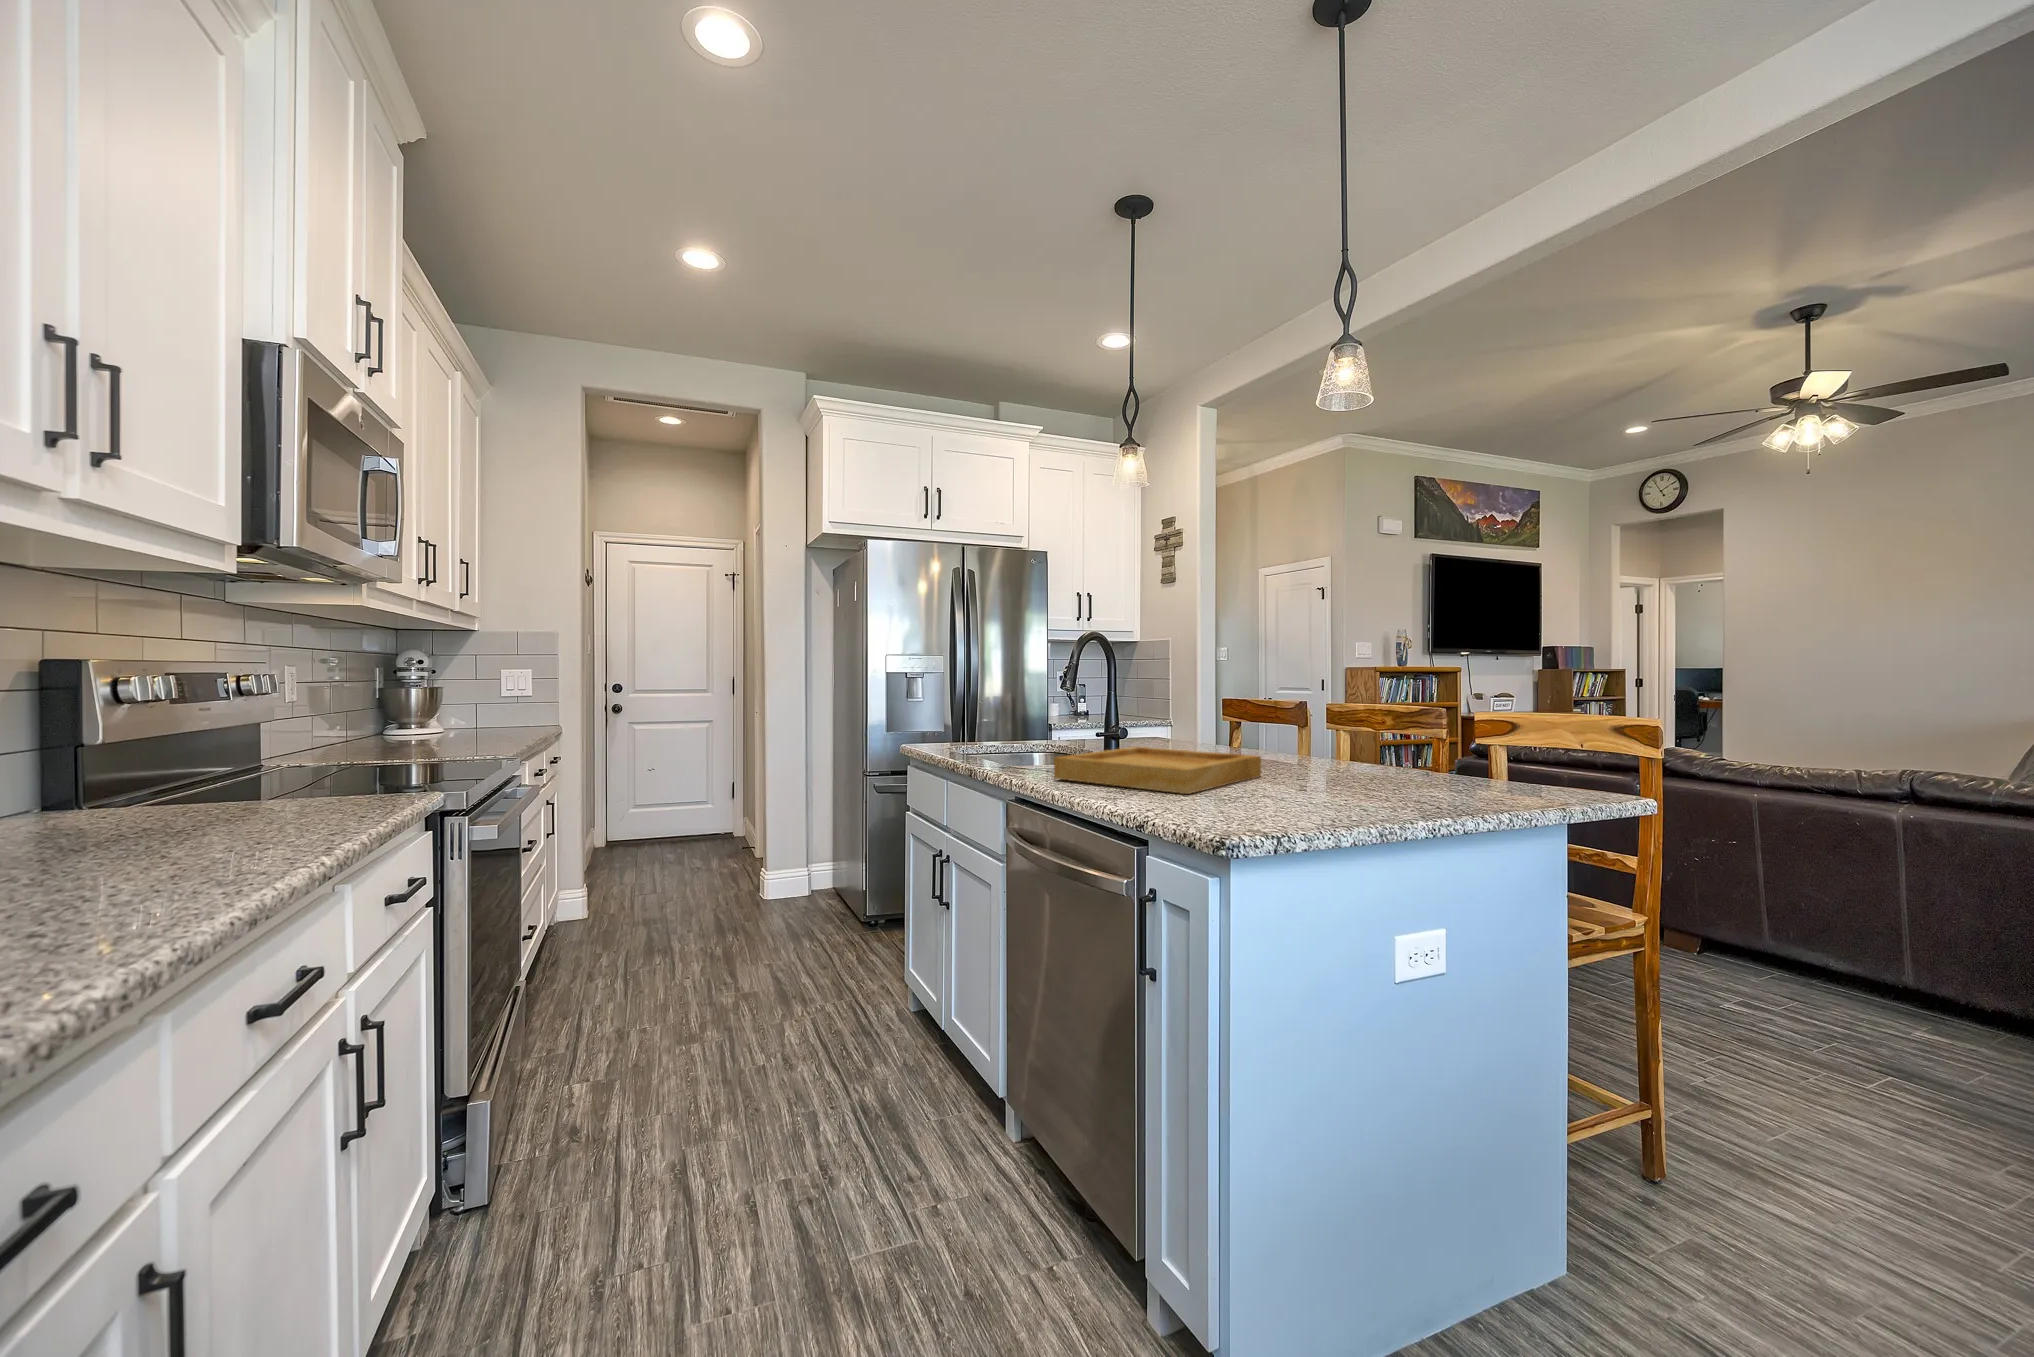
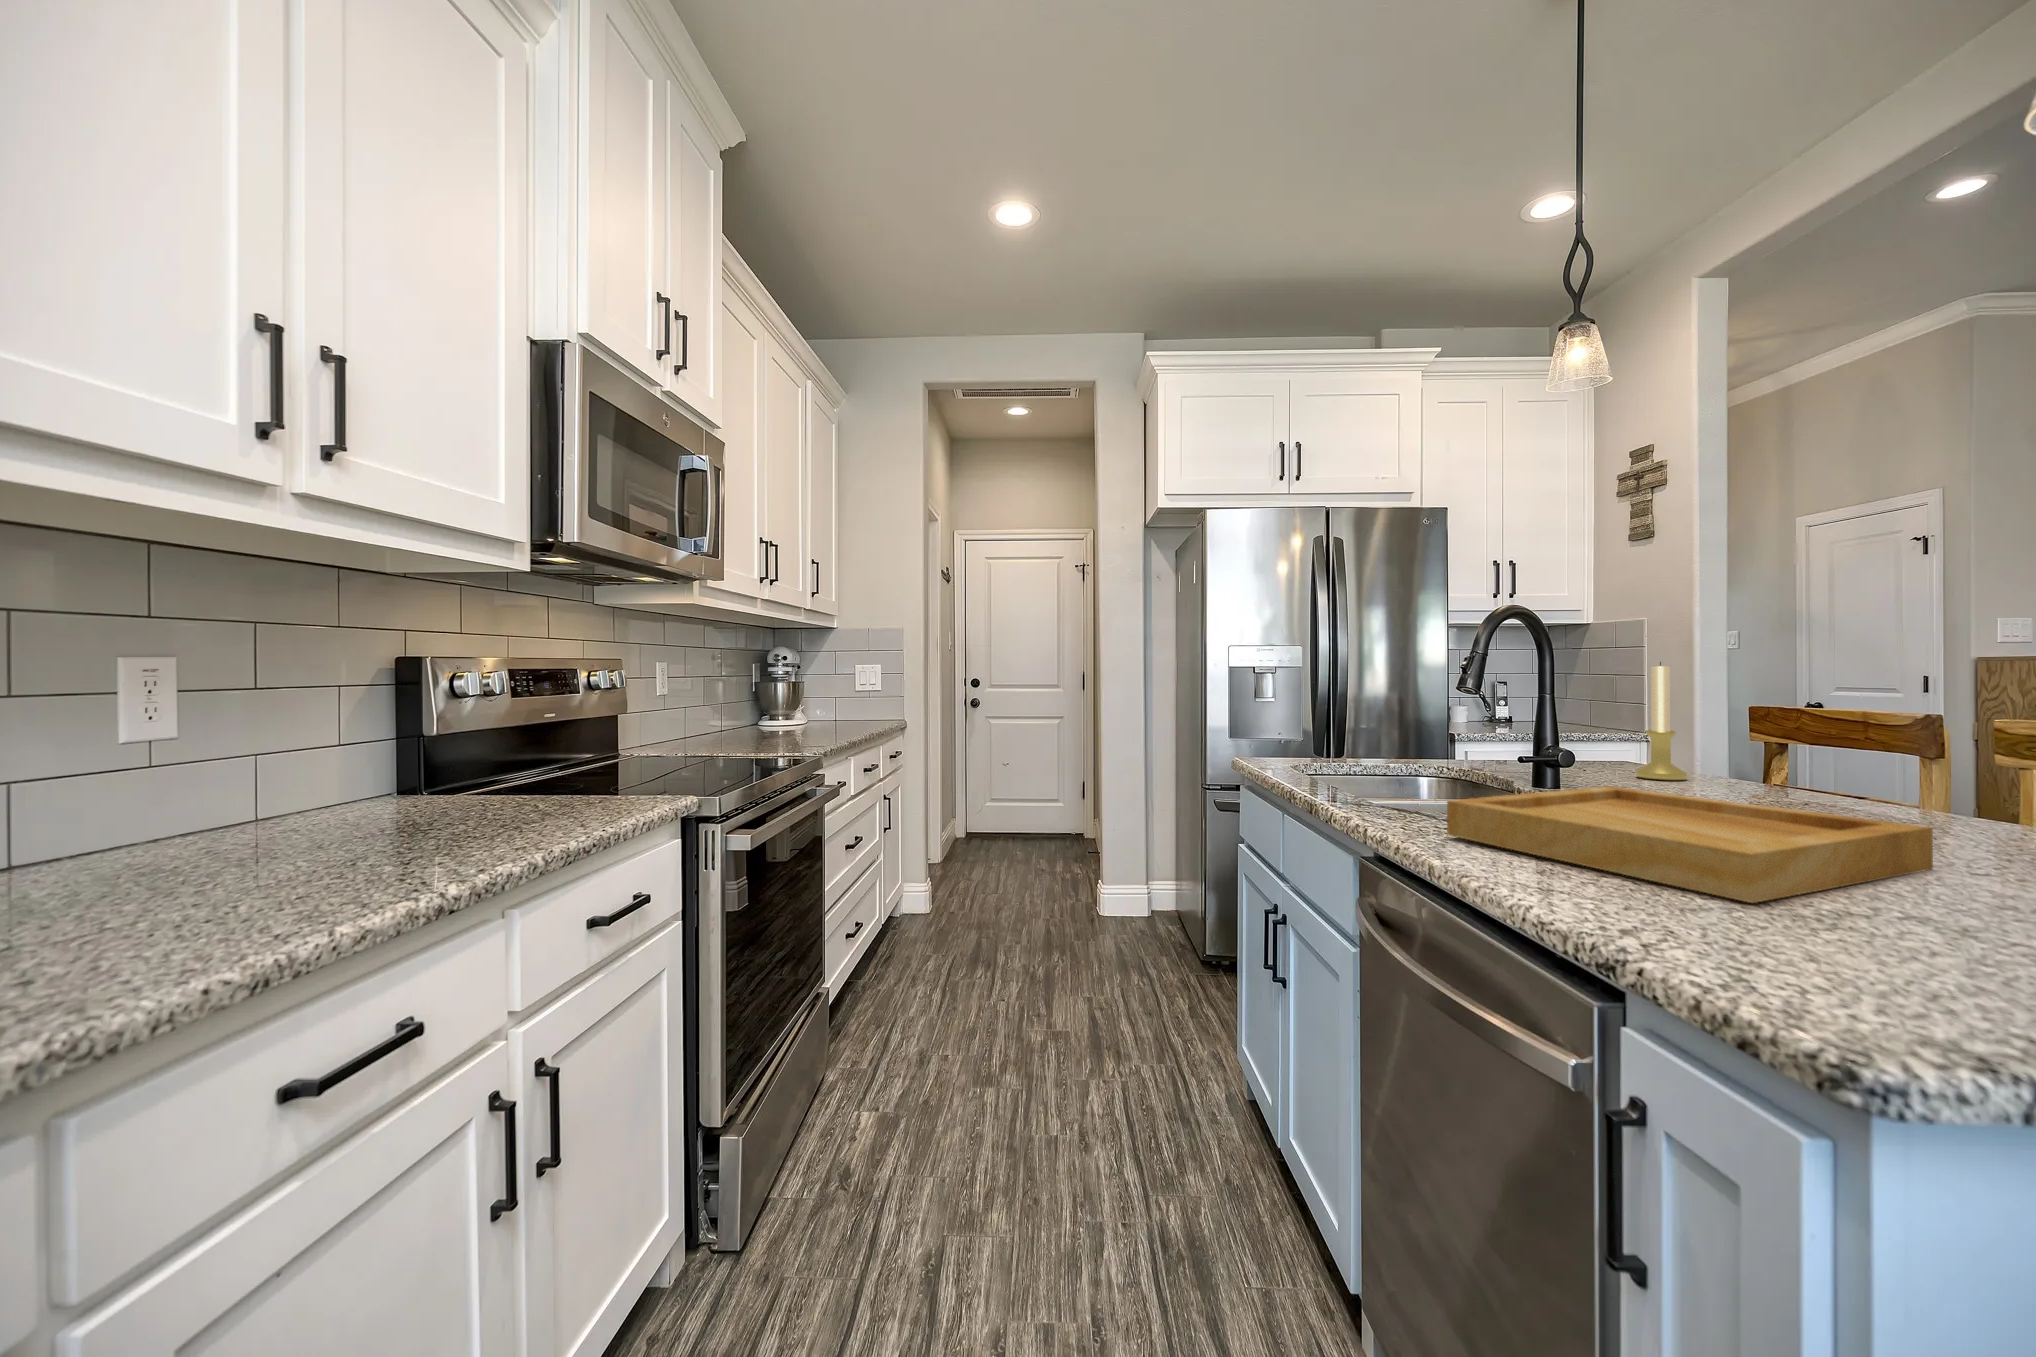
candle holder: none [1152,672,1178,745] -> present [1635,662,1687,780]

